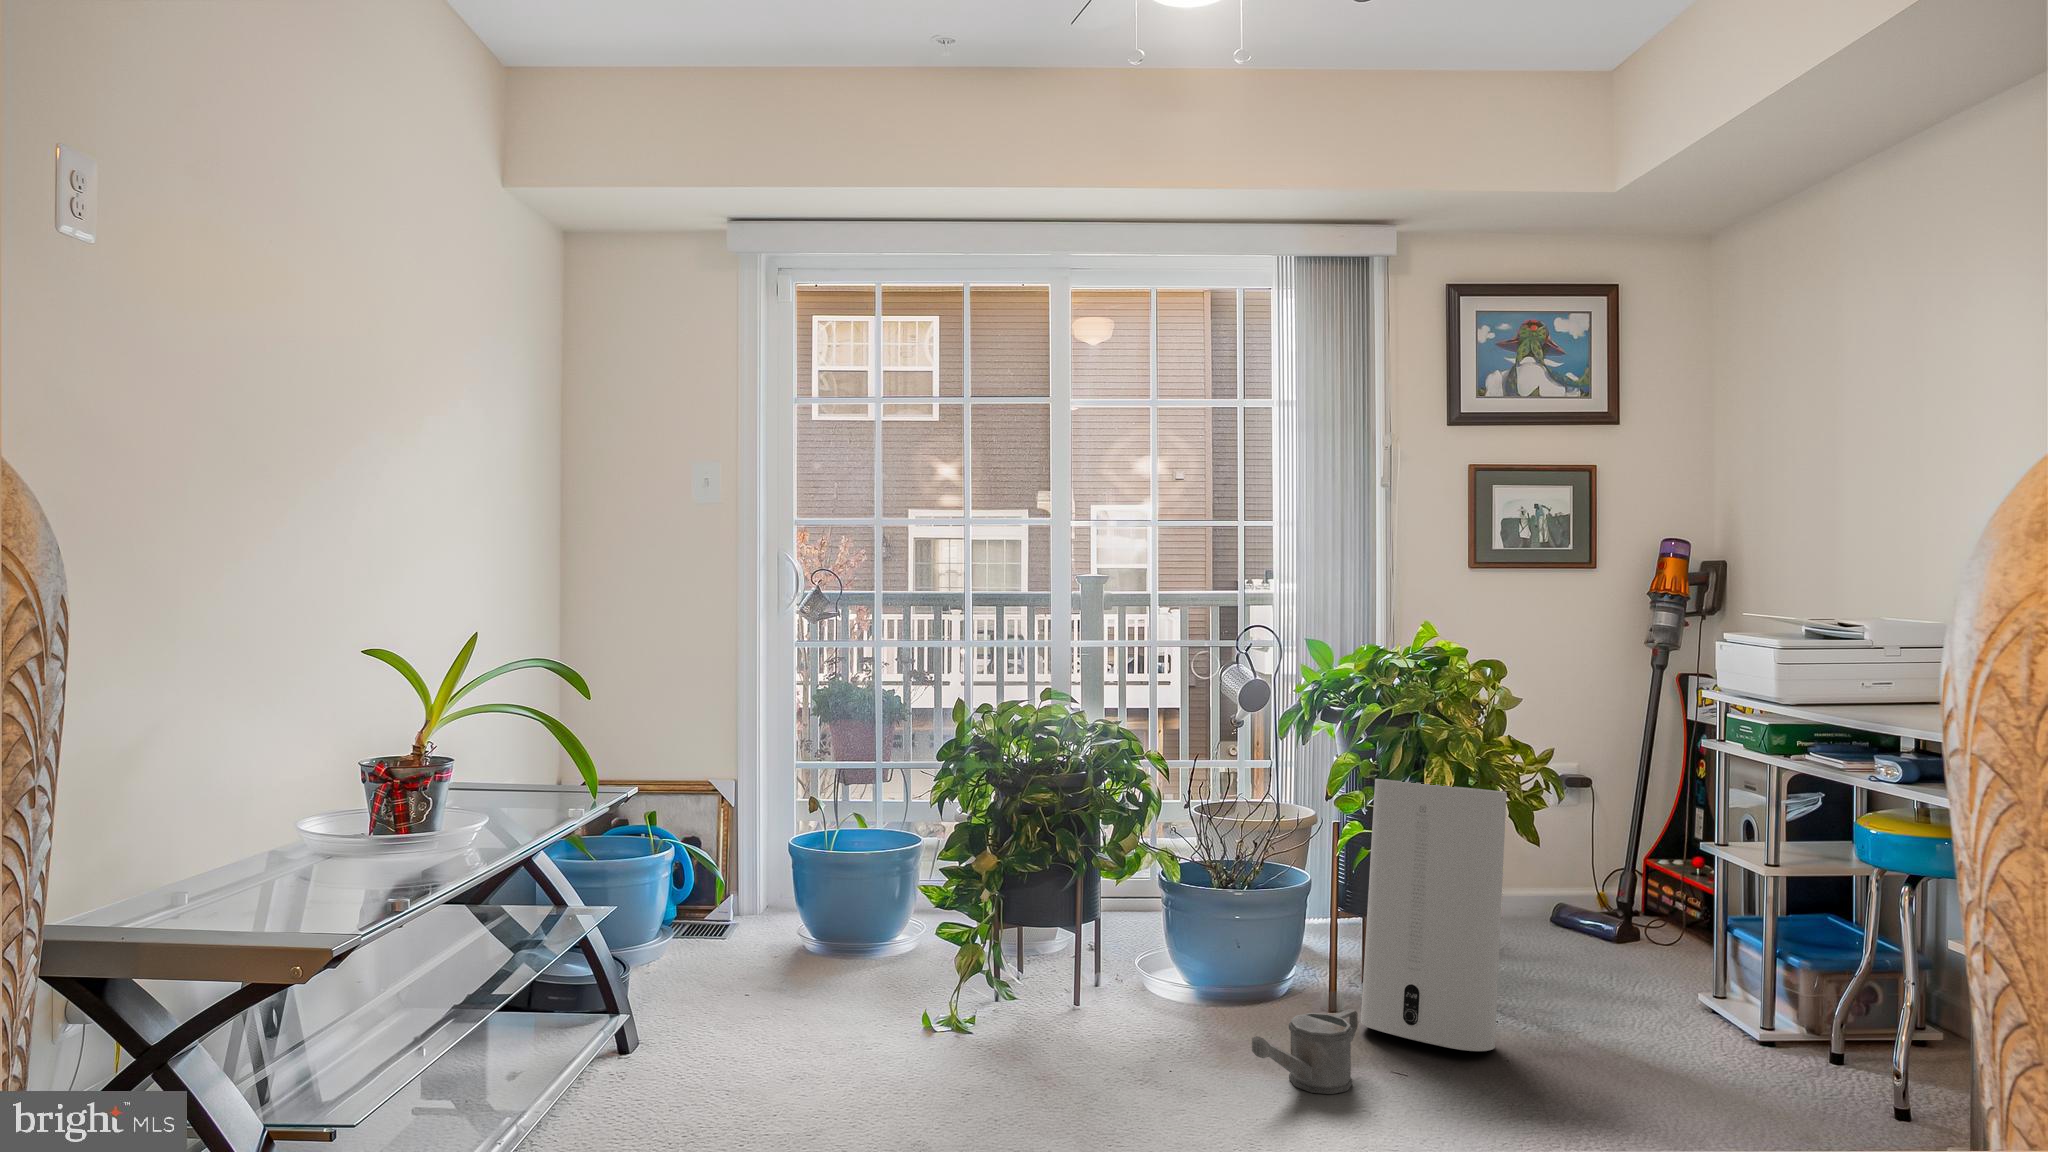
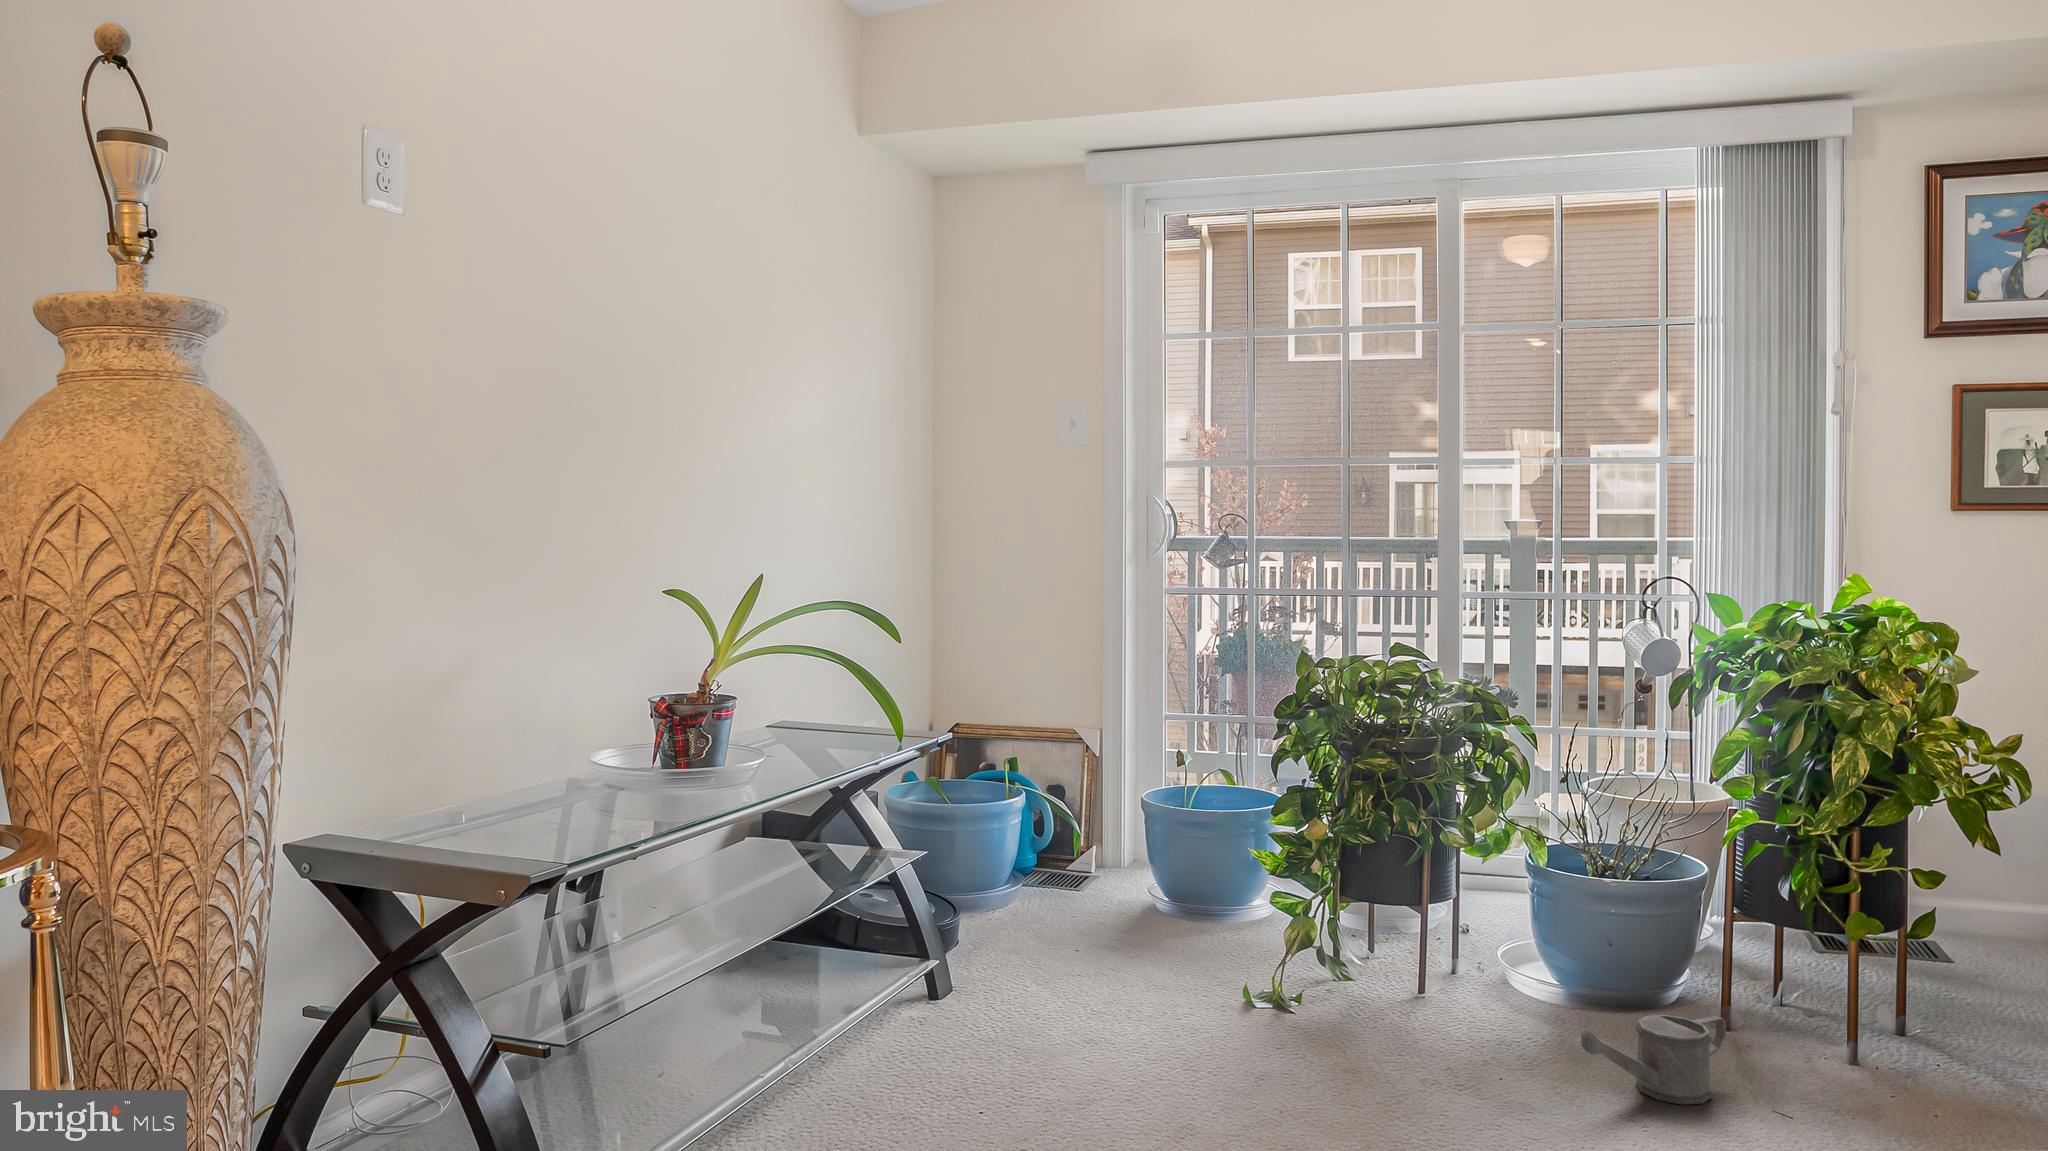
air purifier: present [1361,779,1507,1051] -> none [1745,762,1938,1082]

